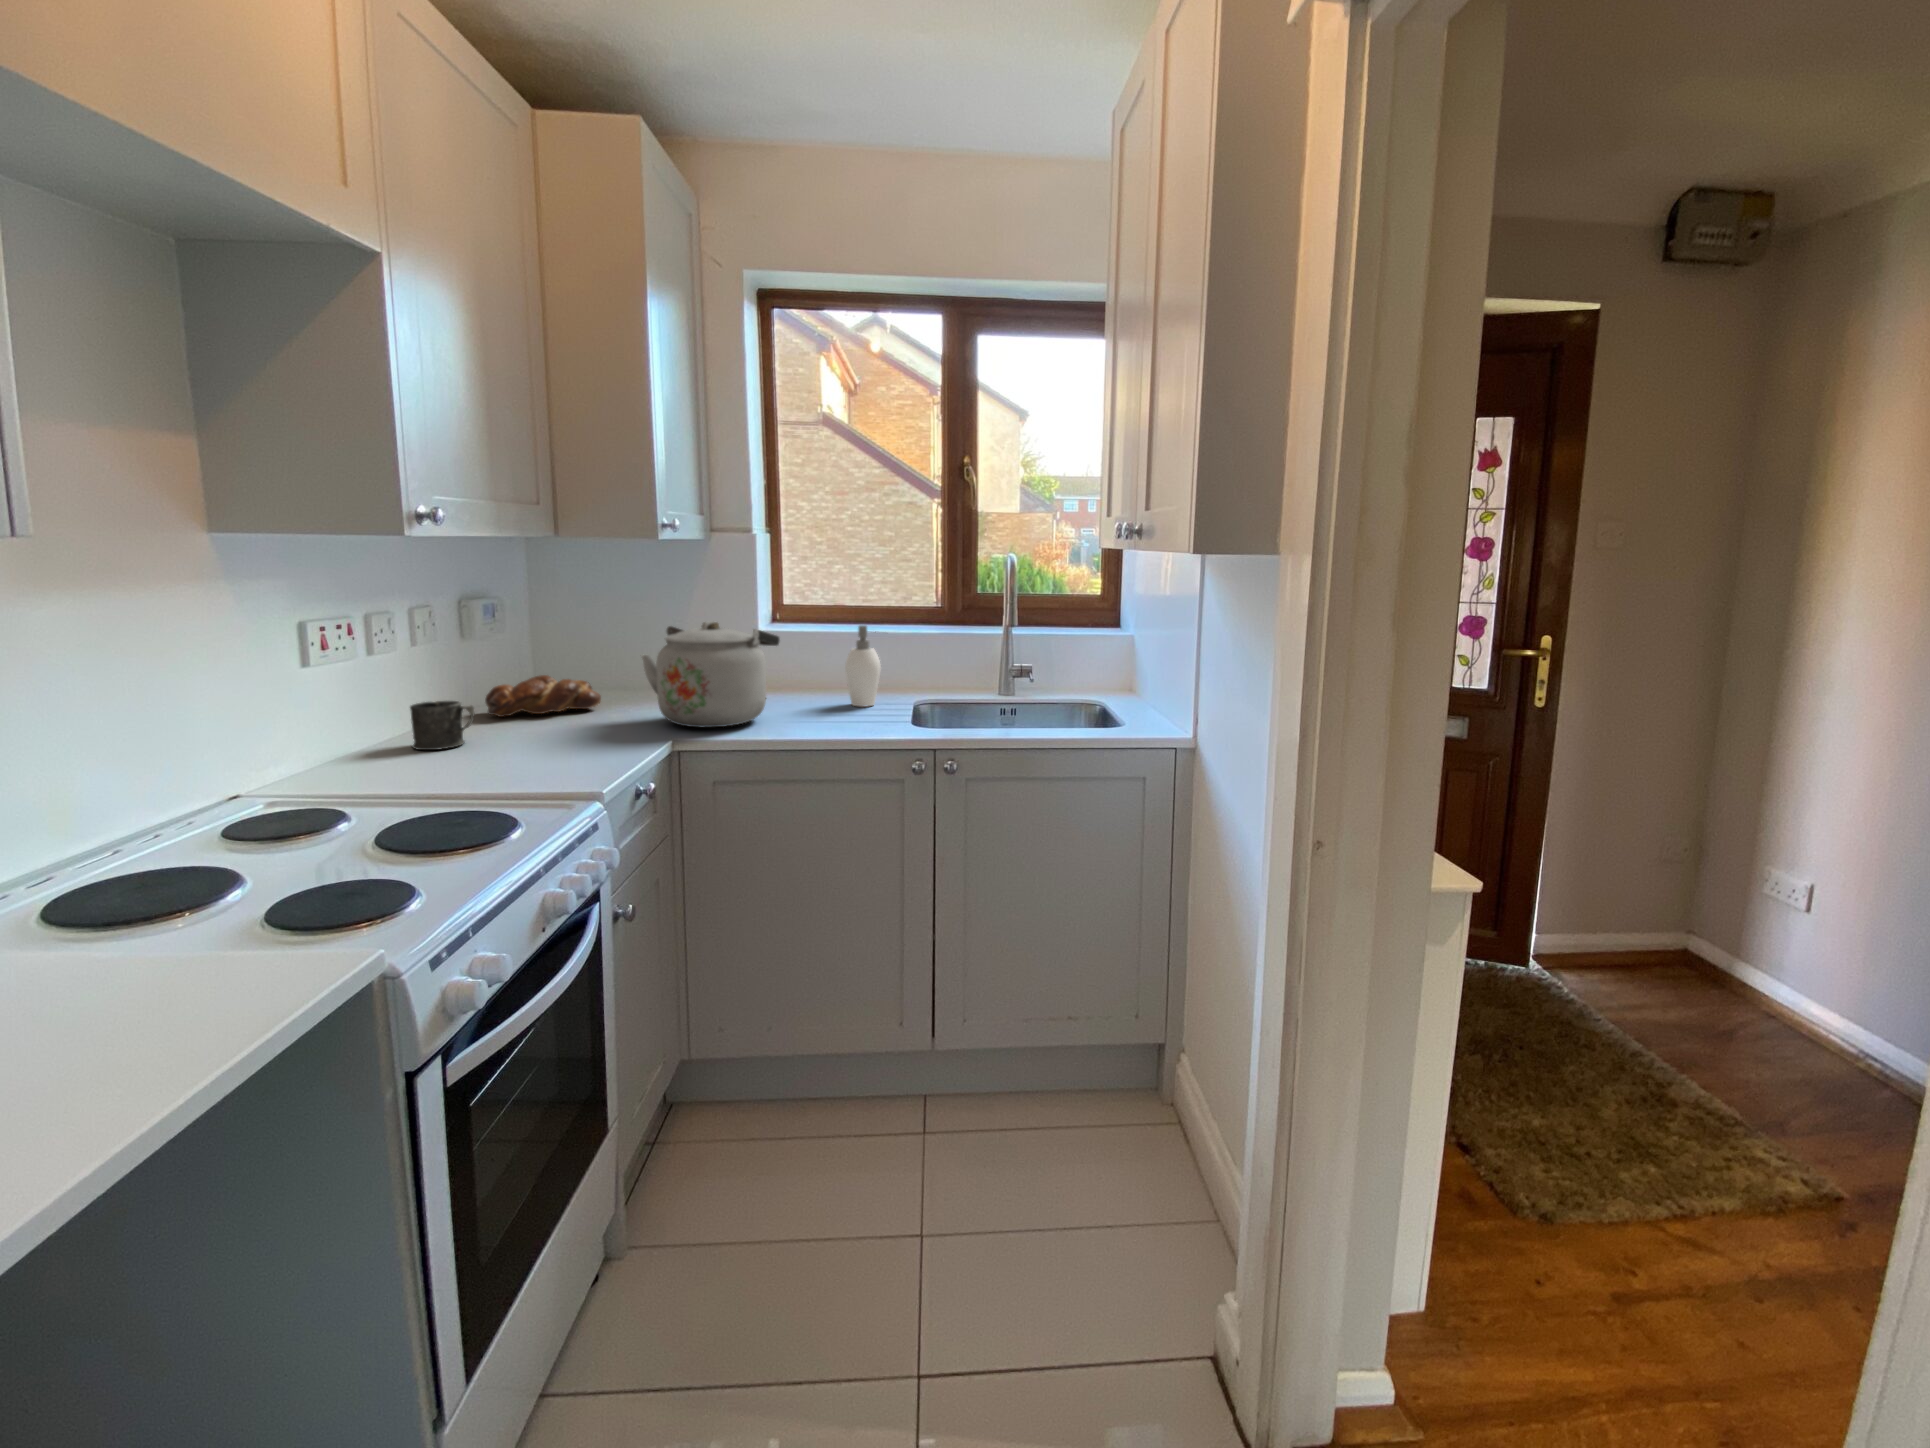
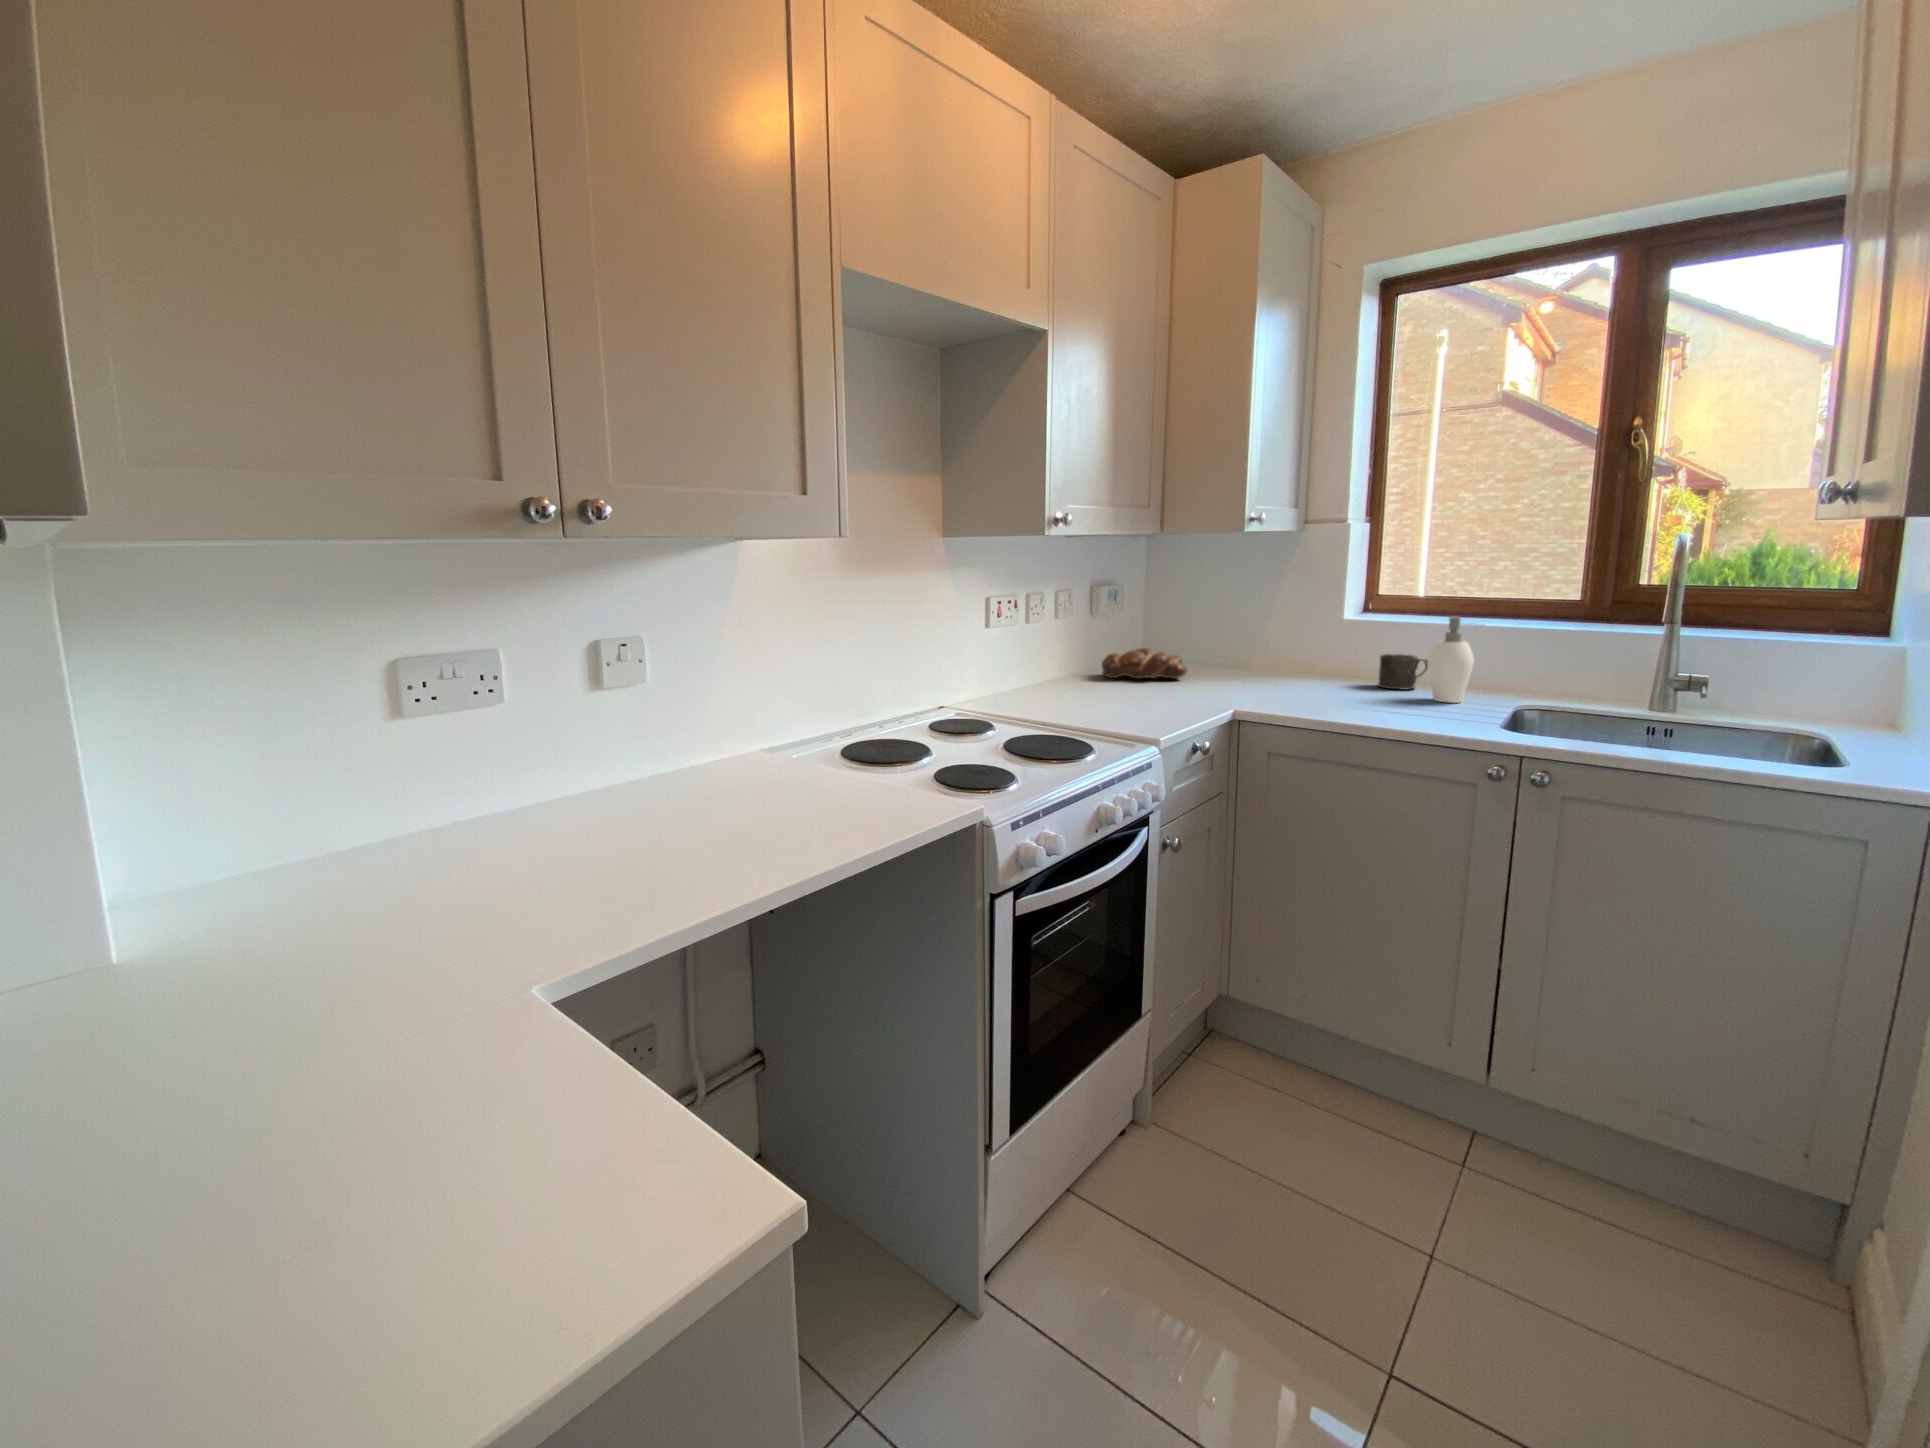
kettle: present [641,621,780,727] -> none [1220,606,1354,704]
mug: present [410,701,474,750] -> present [1378,654,1428,690]

